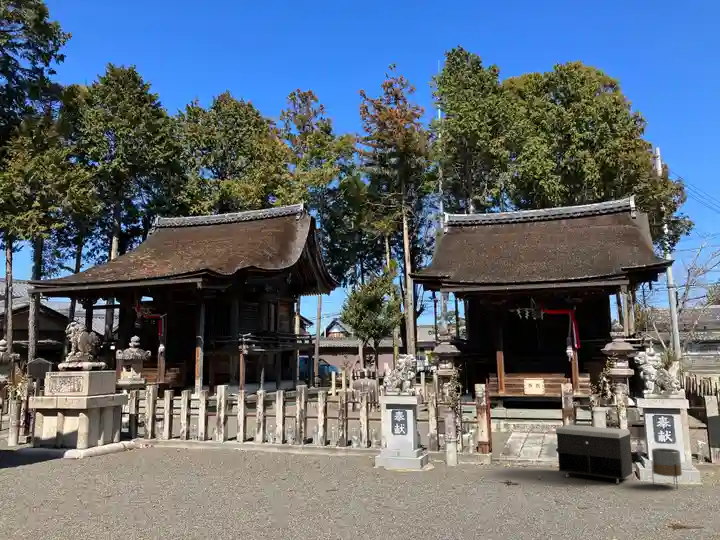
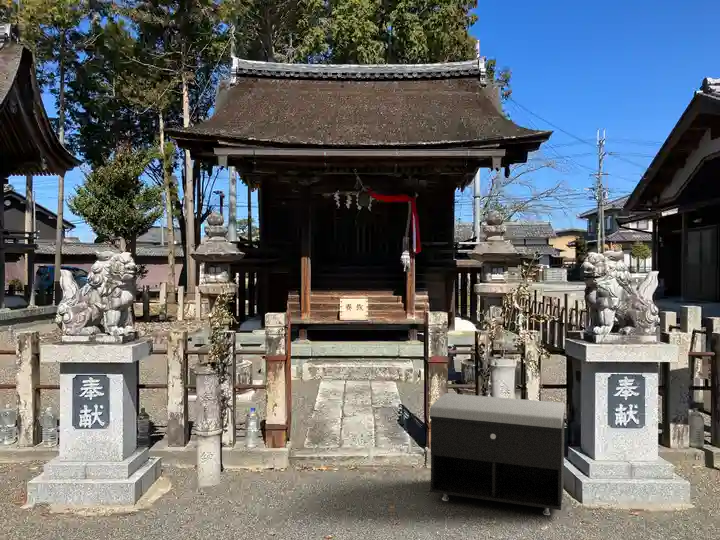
planter: present [652,448,682,488] -> none [613,439,669,526]

